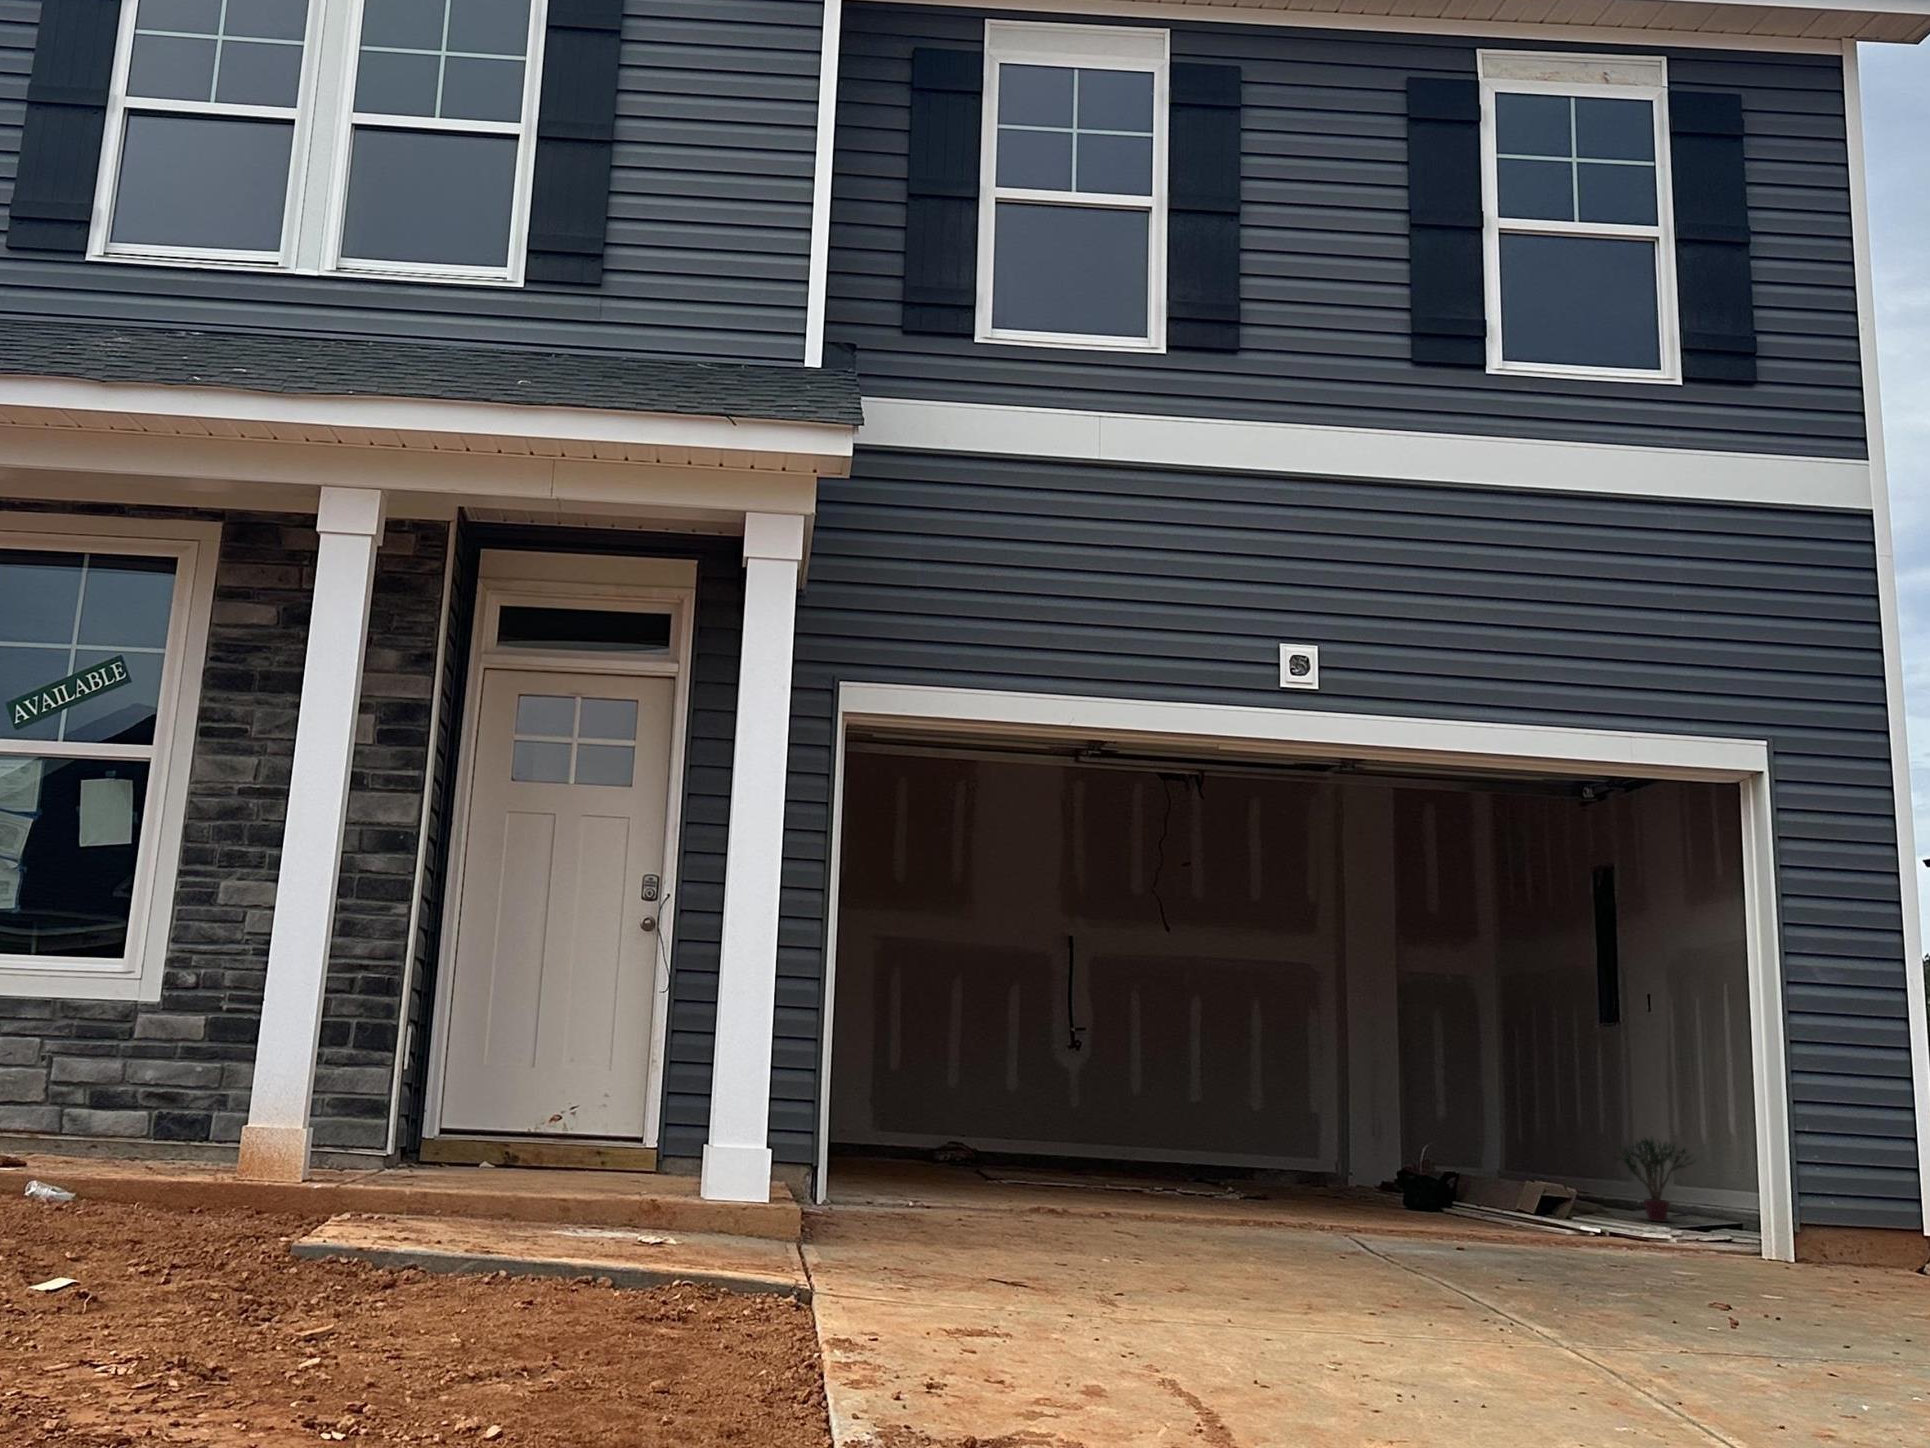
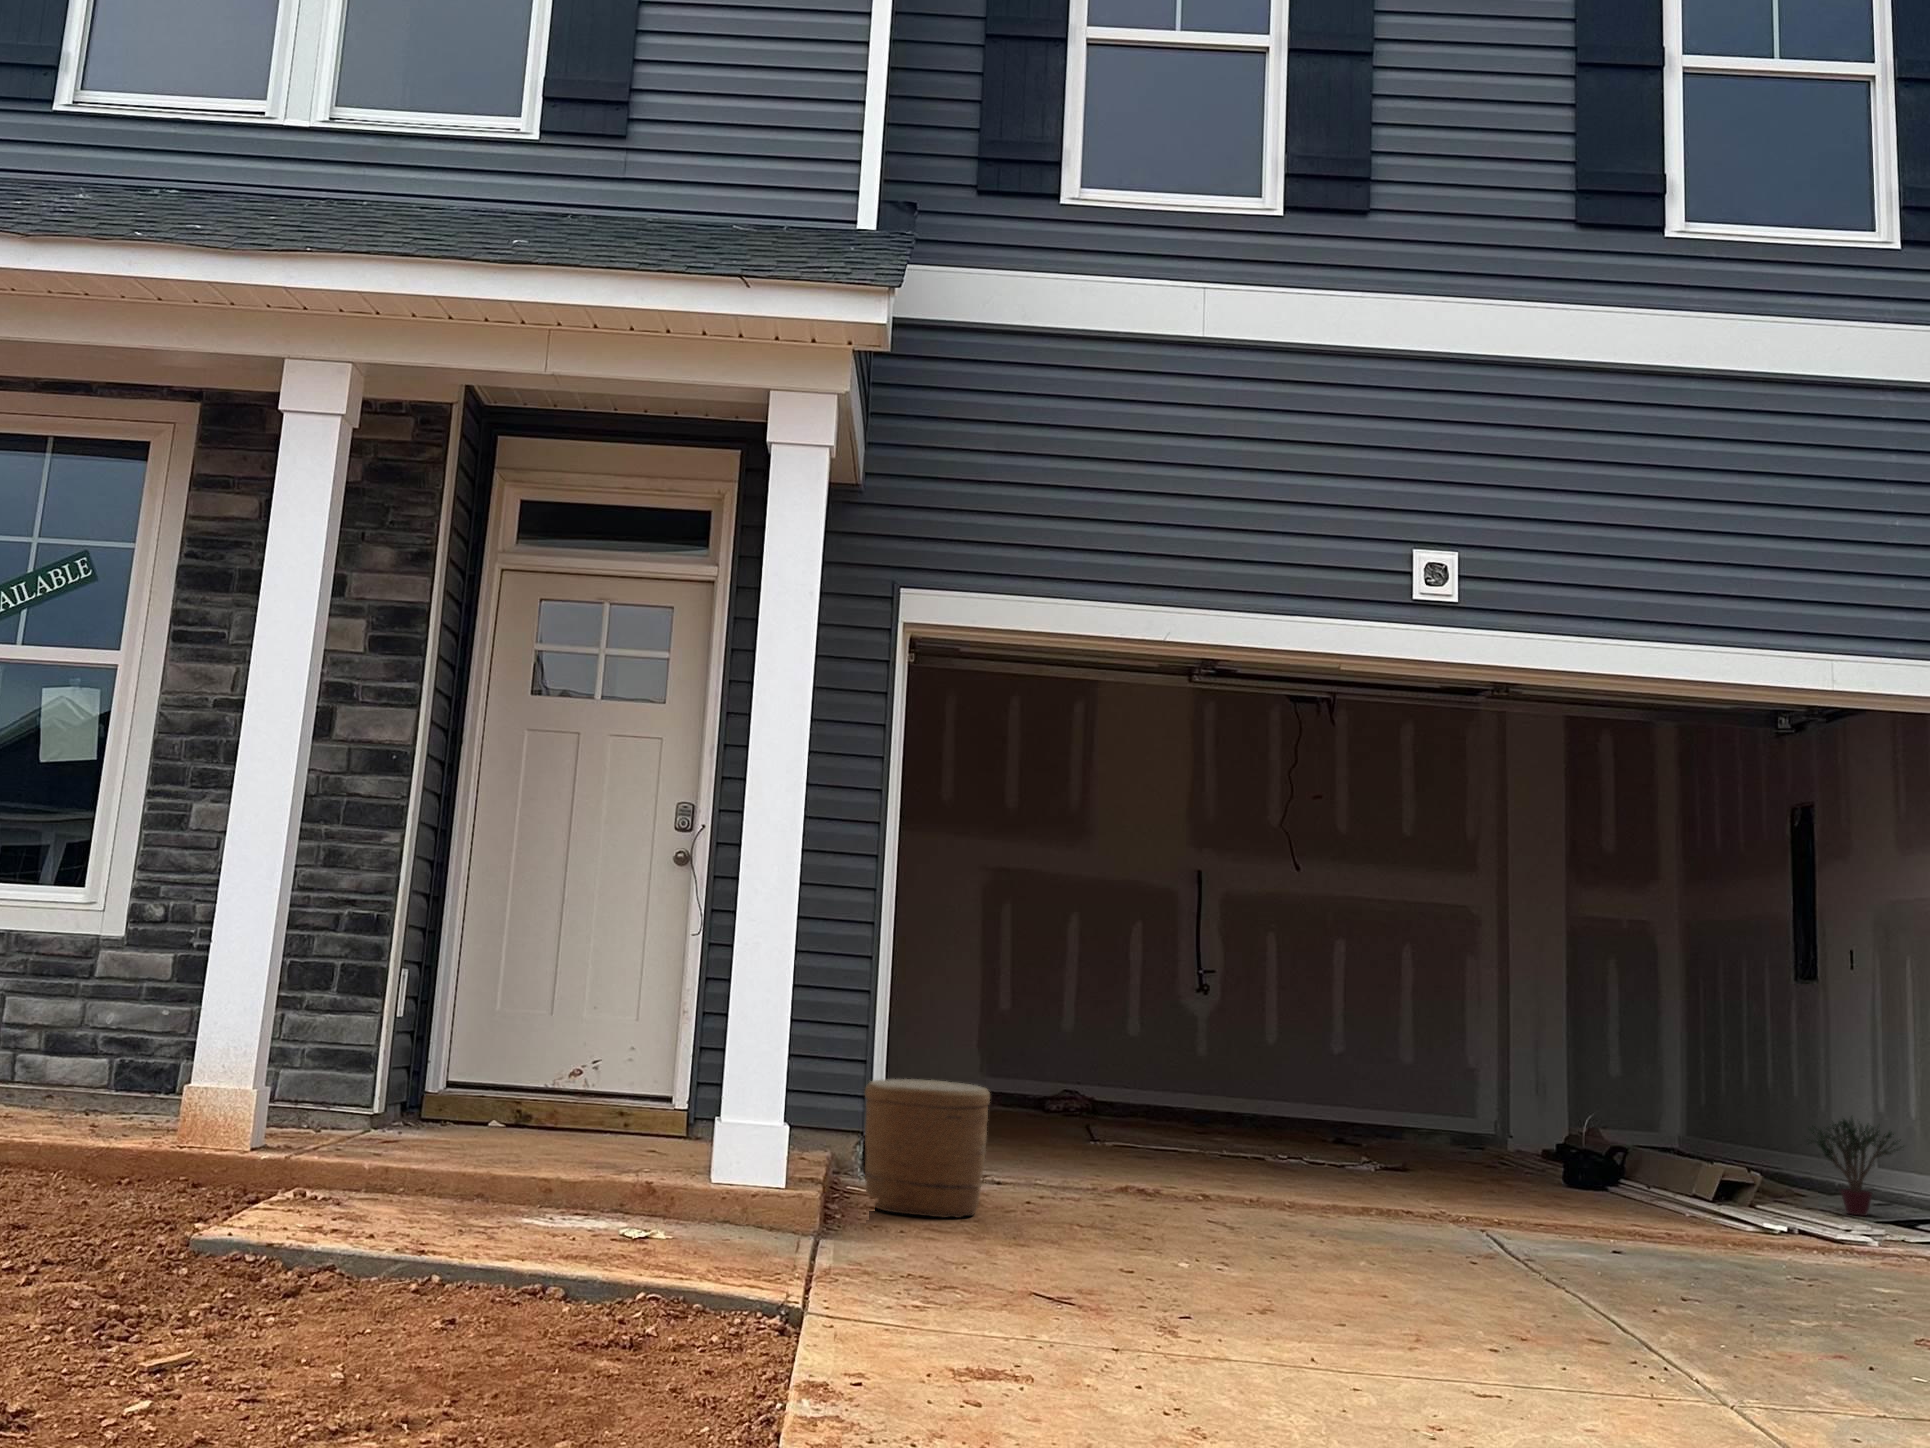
woven basket: none [817,1115,926,1233] -> present [865,1079,990,1218]

